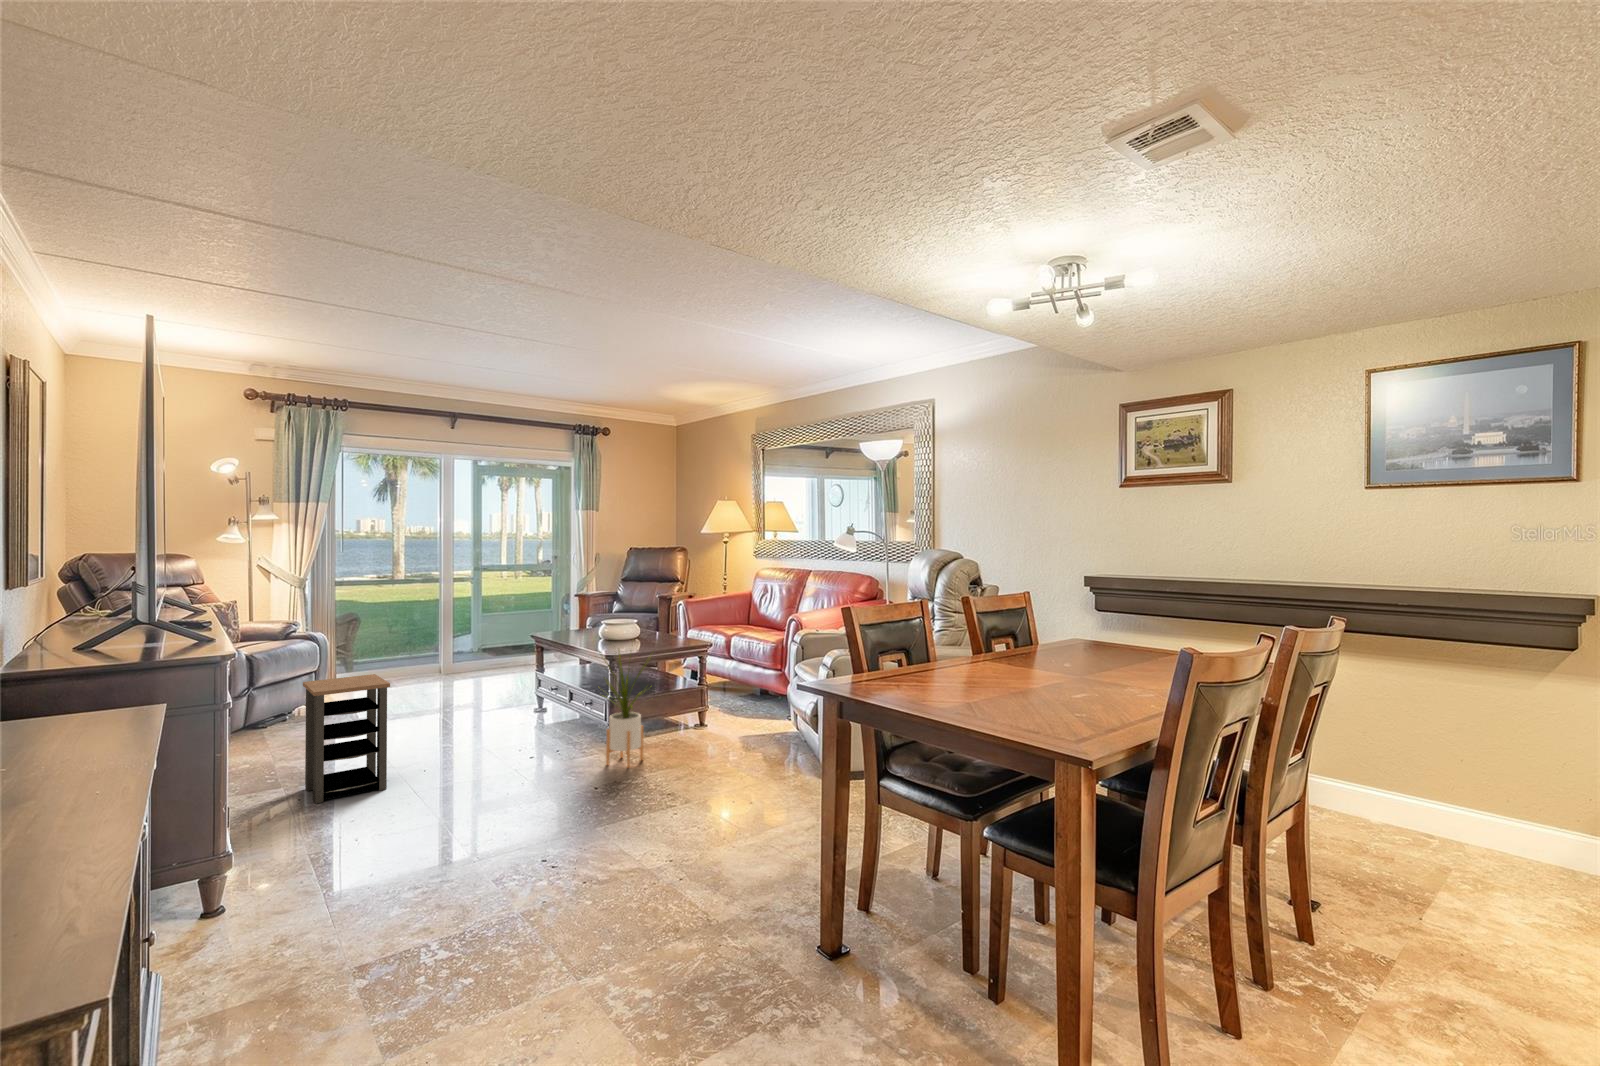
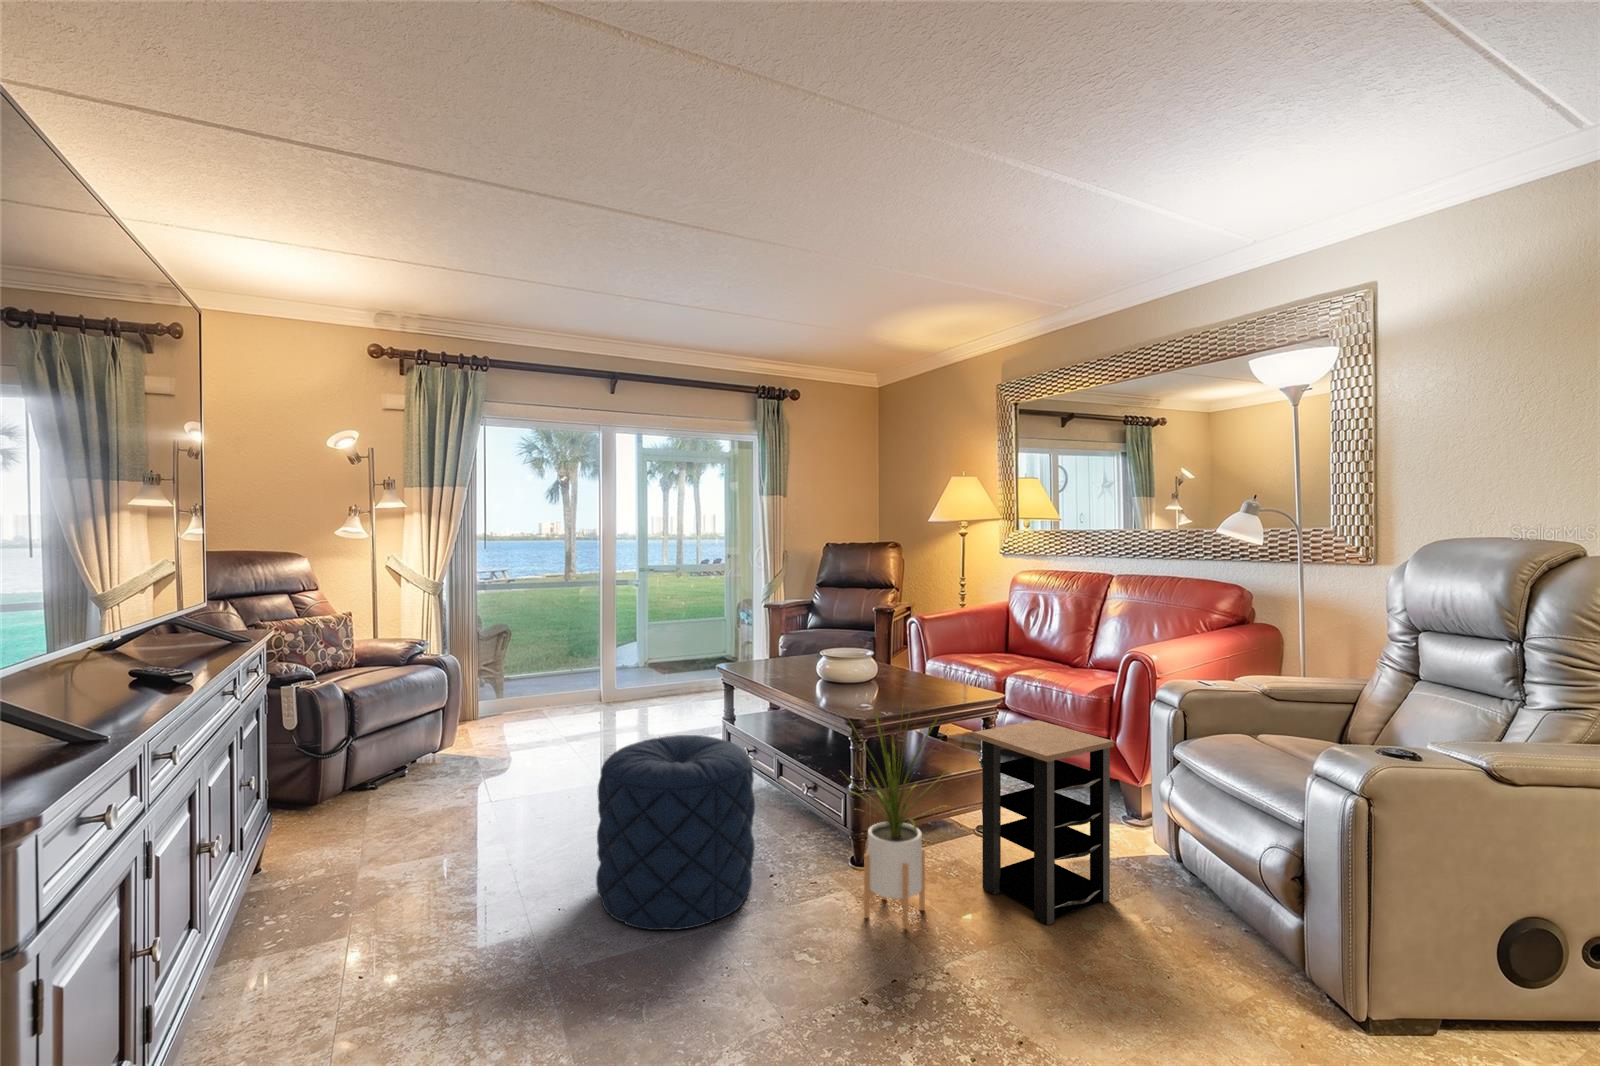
pouf: none [441,670,543,776] -> present [596,735,755,930]
side table: present [303,674,390,804] -> present [973,720,1114,925]

